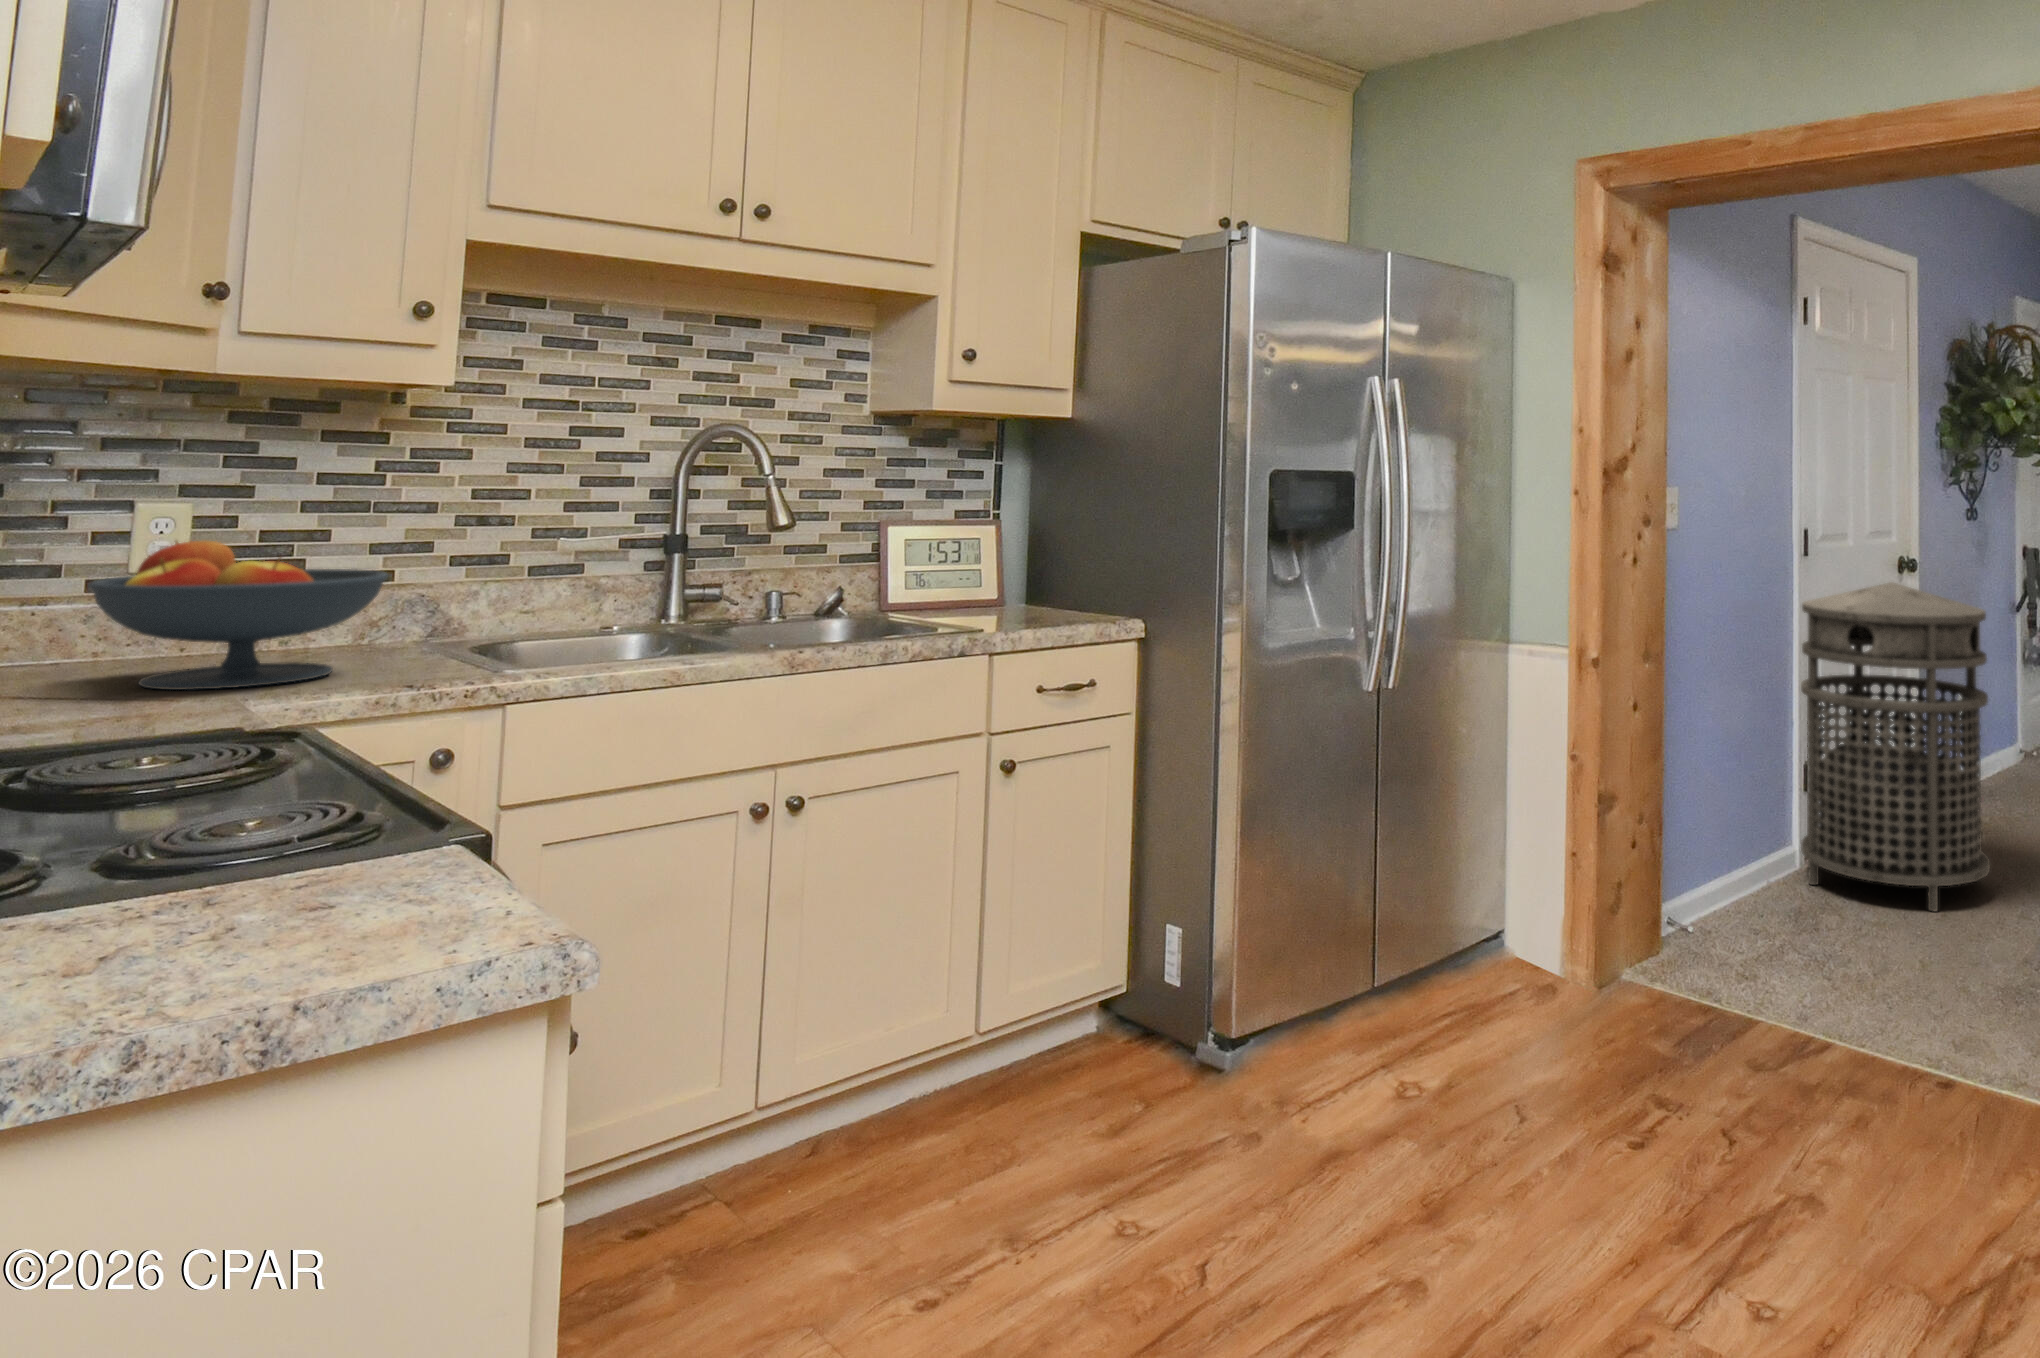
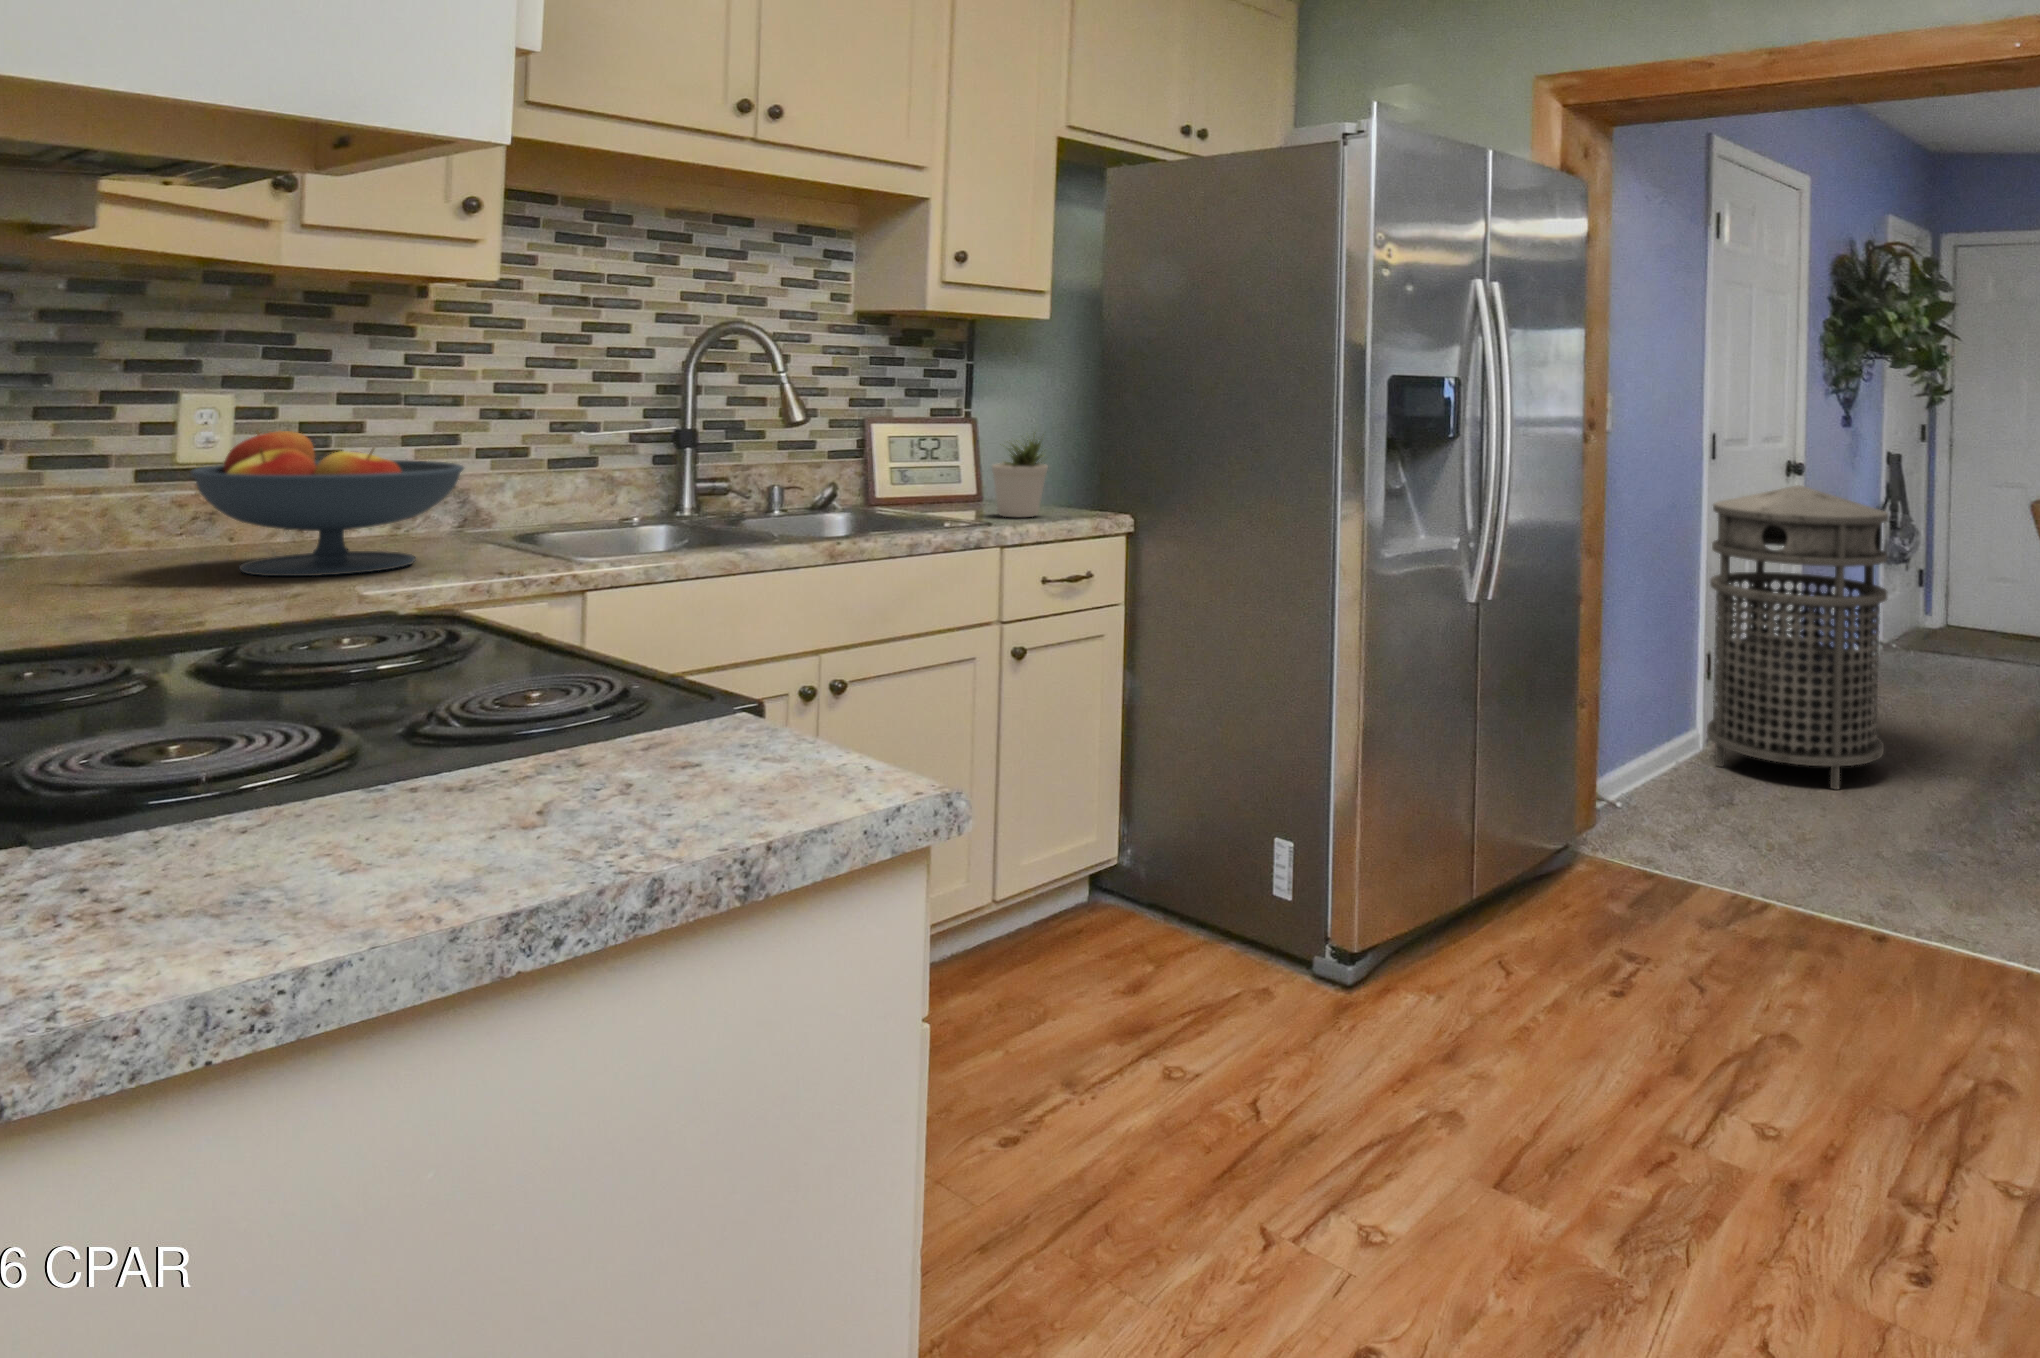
potted plant: none [1001,531,1061,622] -> present [992,432,1048,517]

